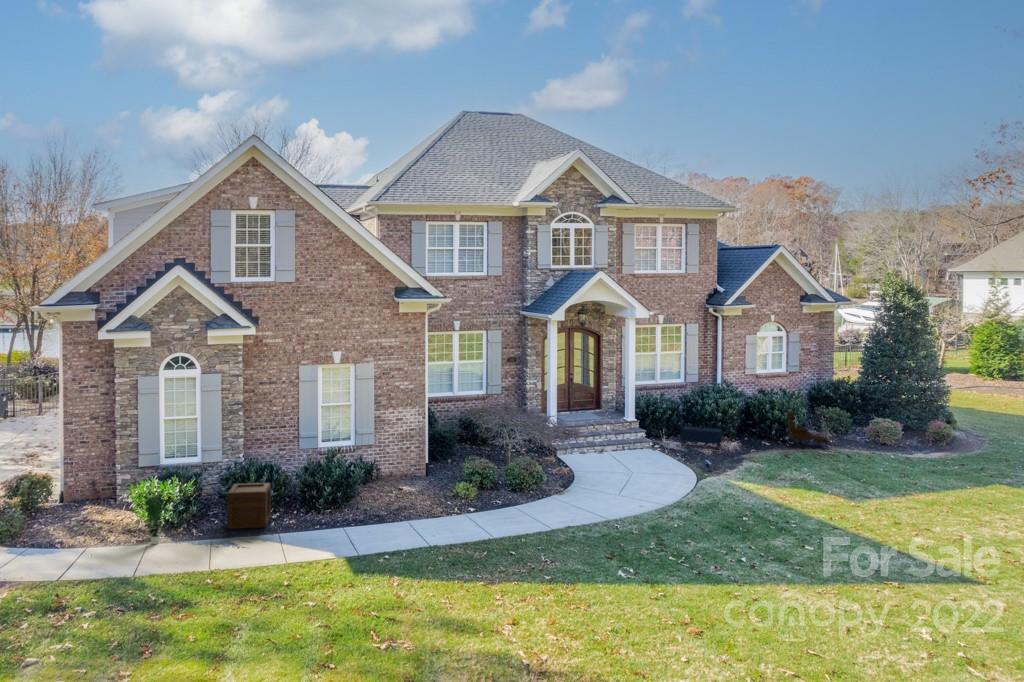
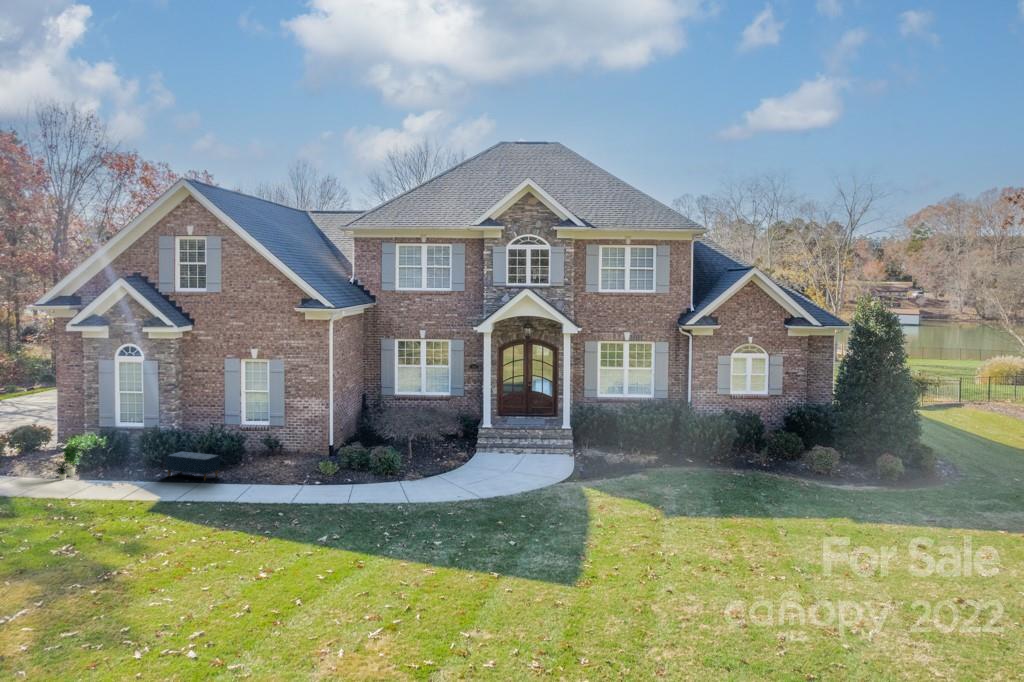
lounge chair: present [786,410,829,449] -> none [717,432,760,477]
bench: present [681,426,722,449] -> present [166,451,220,480]
wooden crate: present [227,483,271,529] -> none [121,444,165,479]

